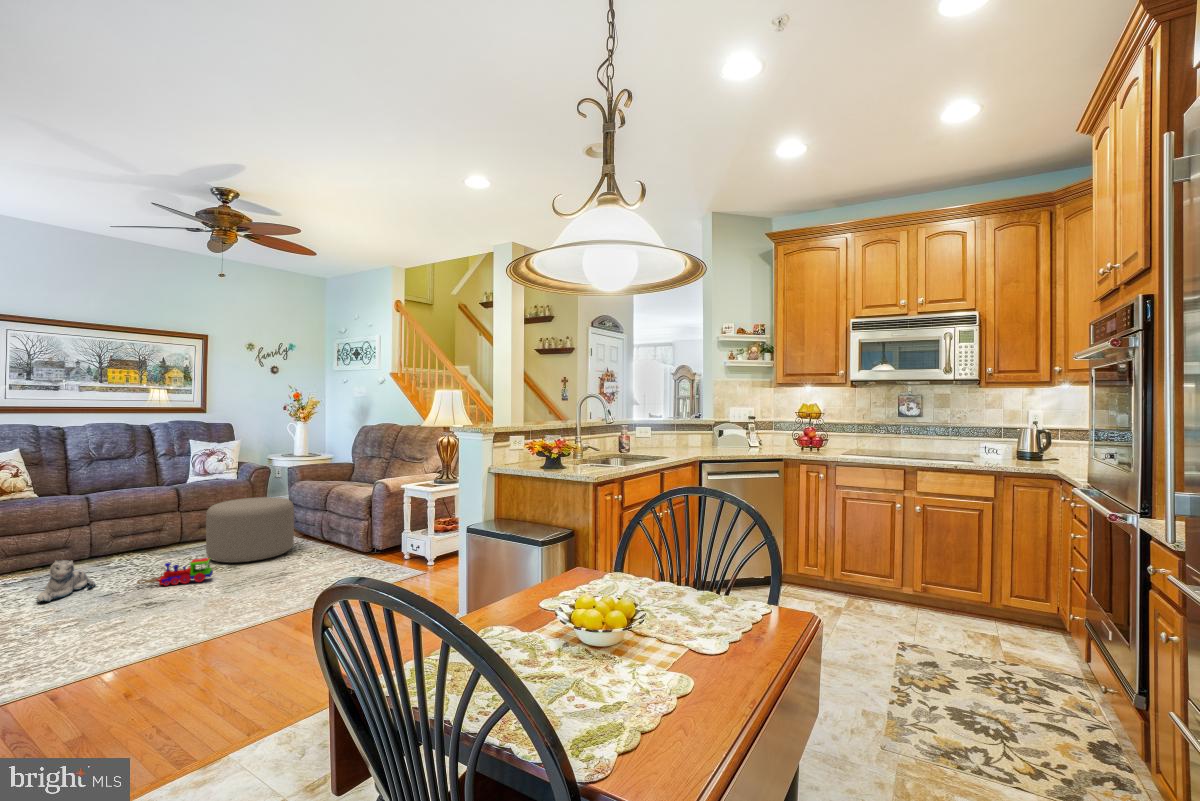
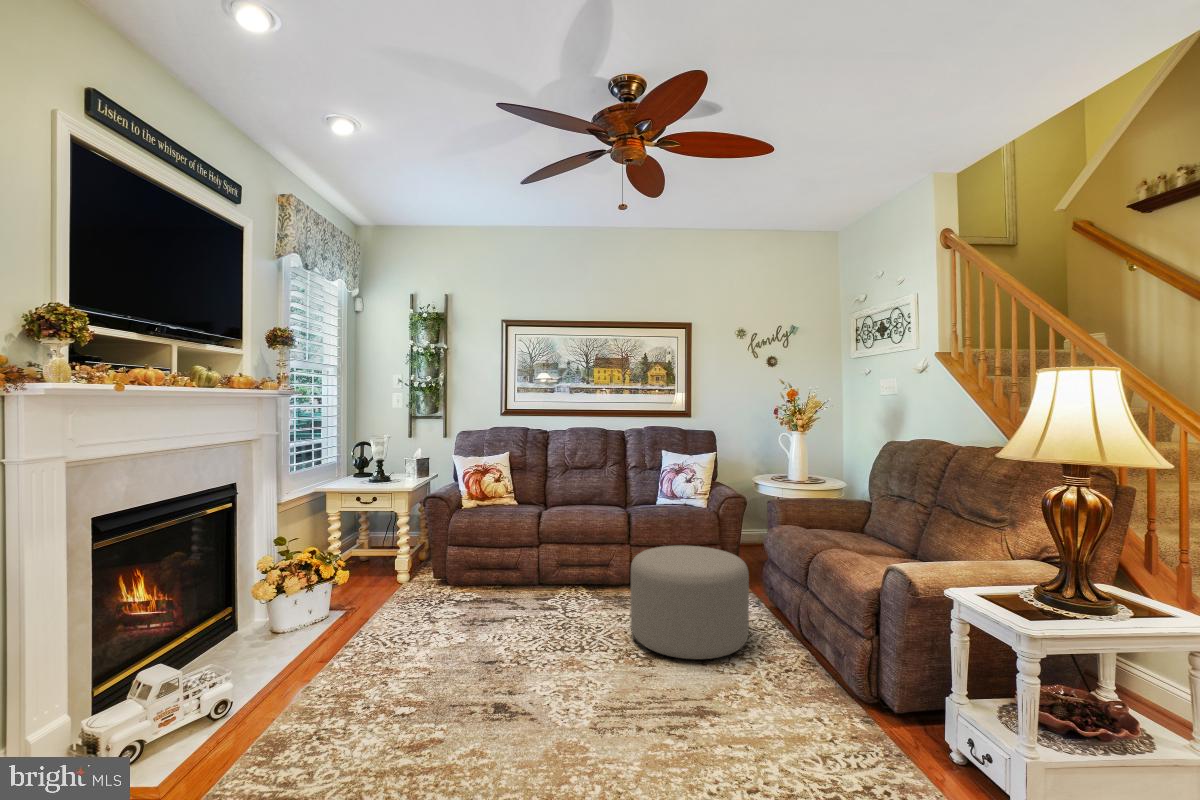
toy train: present [137,558,213,586] -> none [524,637,607,684]
plush toy: present [37,560,95,602] -> none [432,597,505,653]

